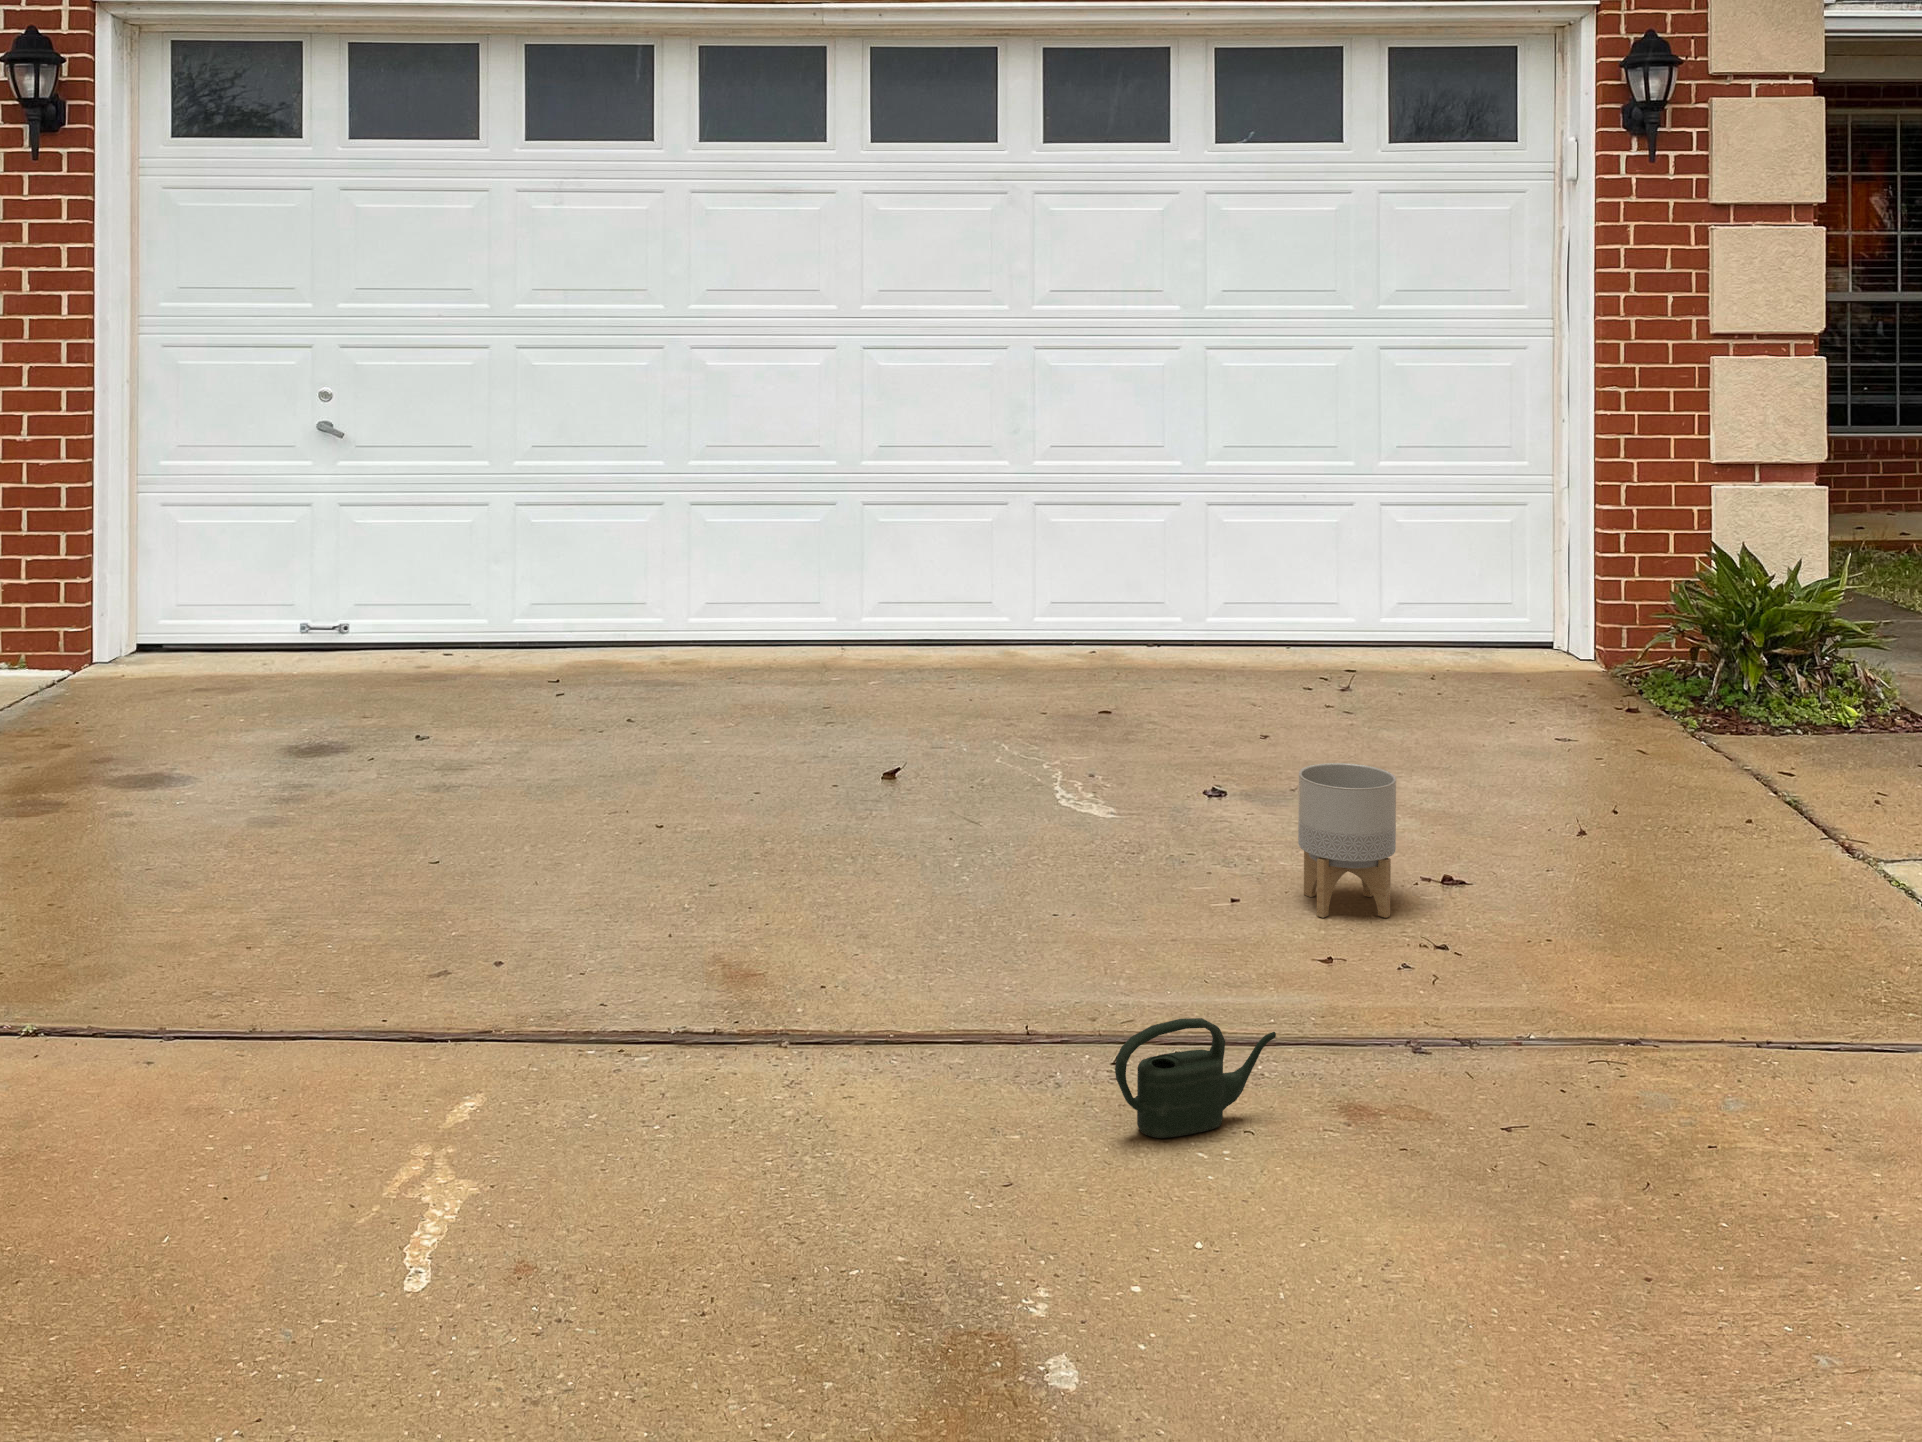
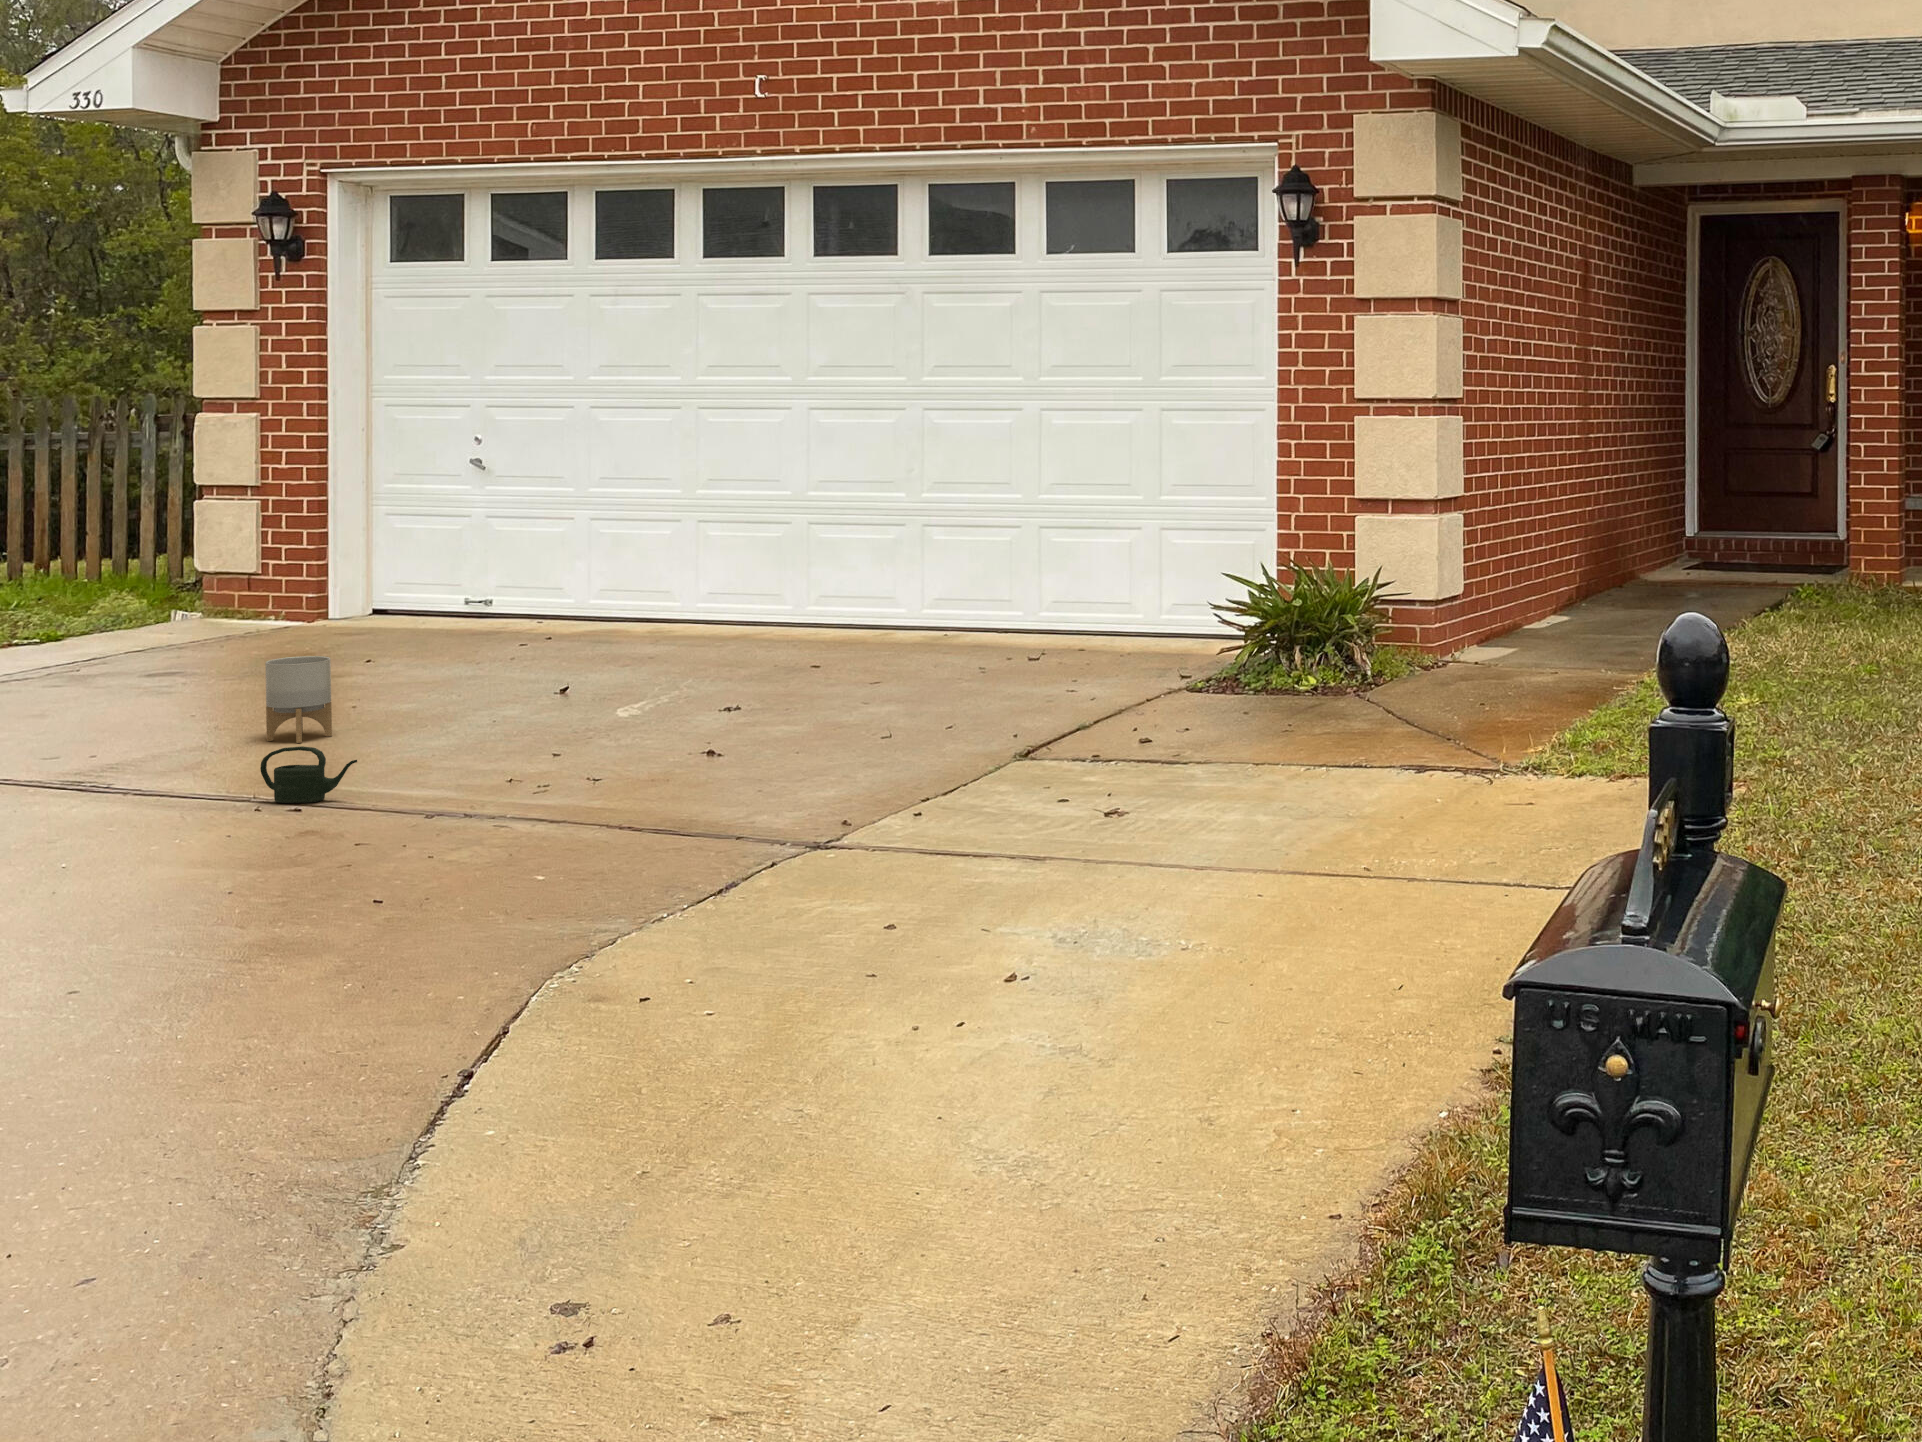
planter: present [1298,763,1396,918] -> present [265,656,332,743]

